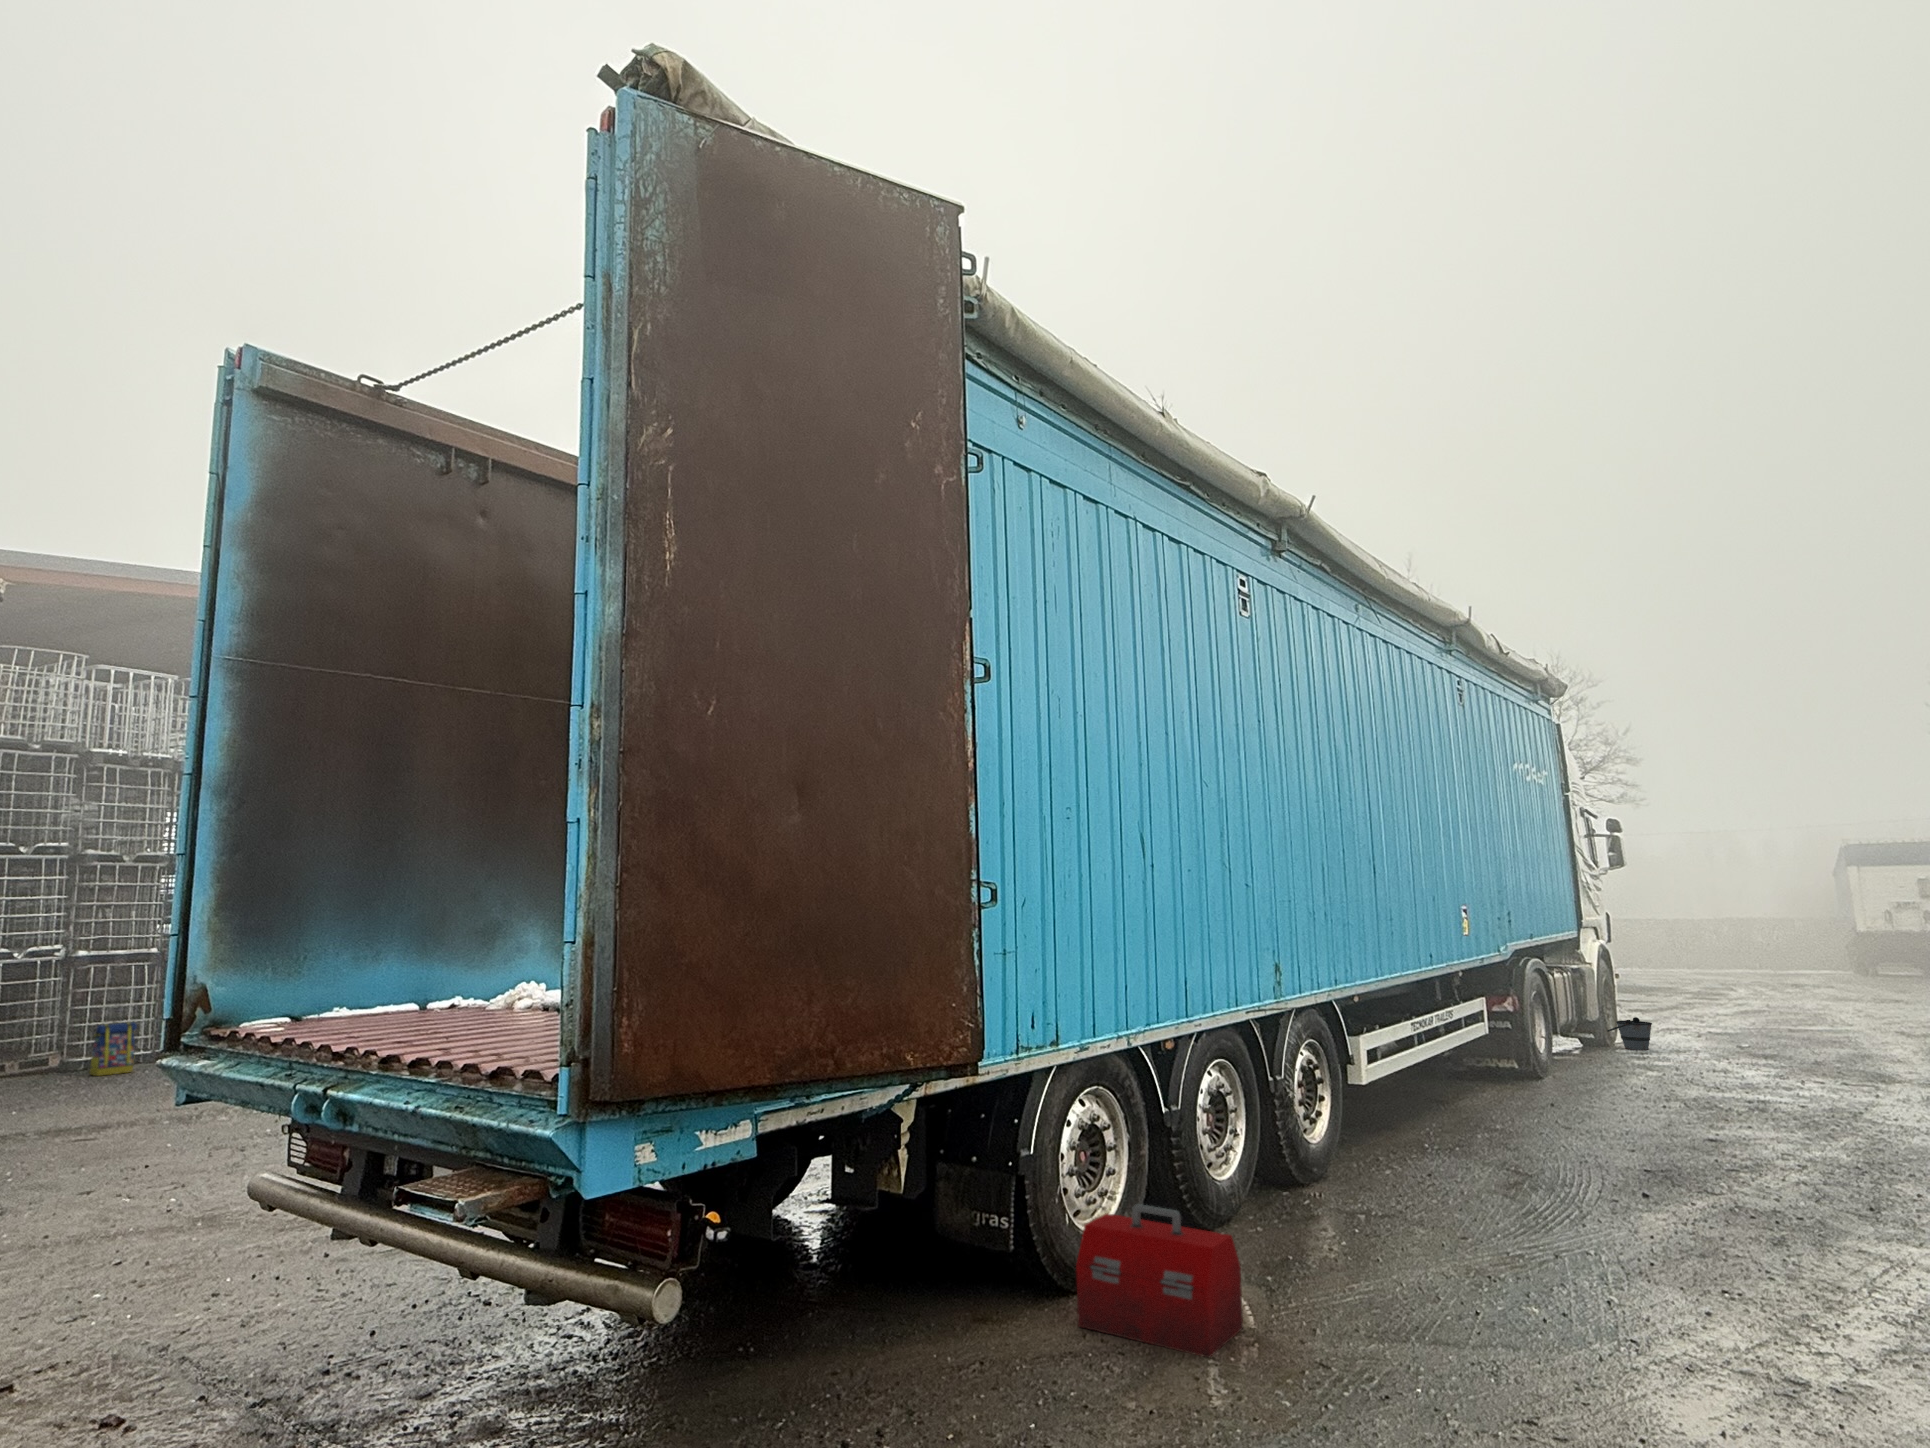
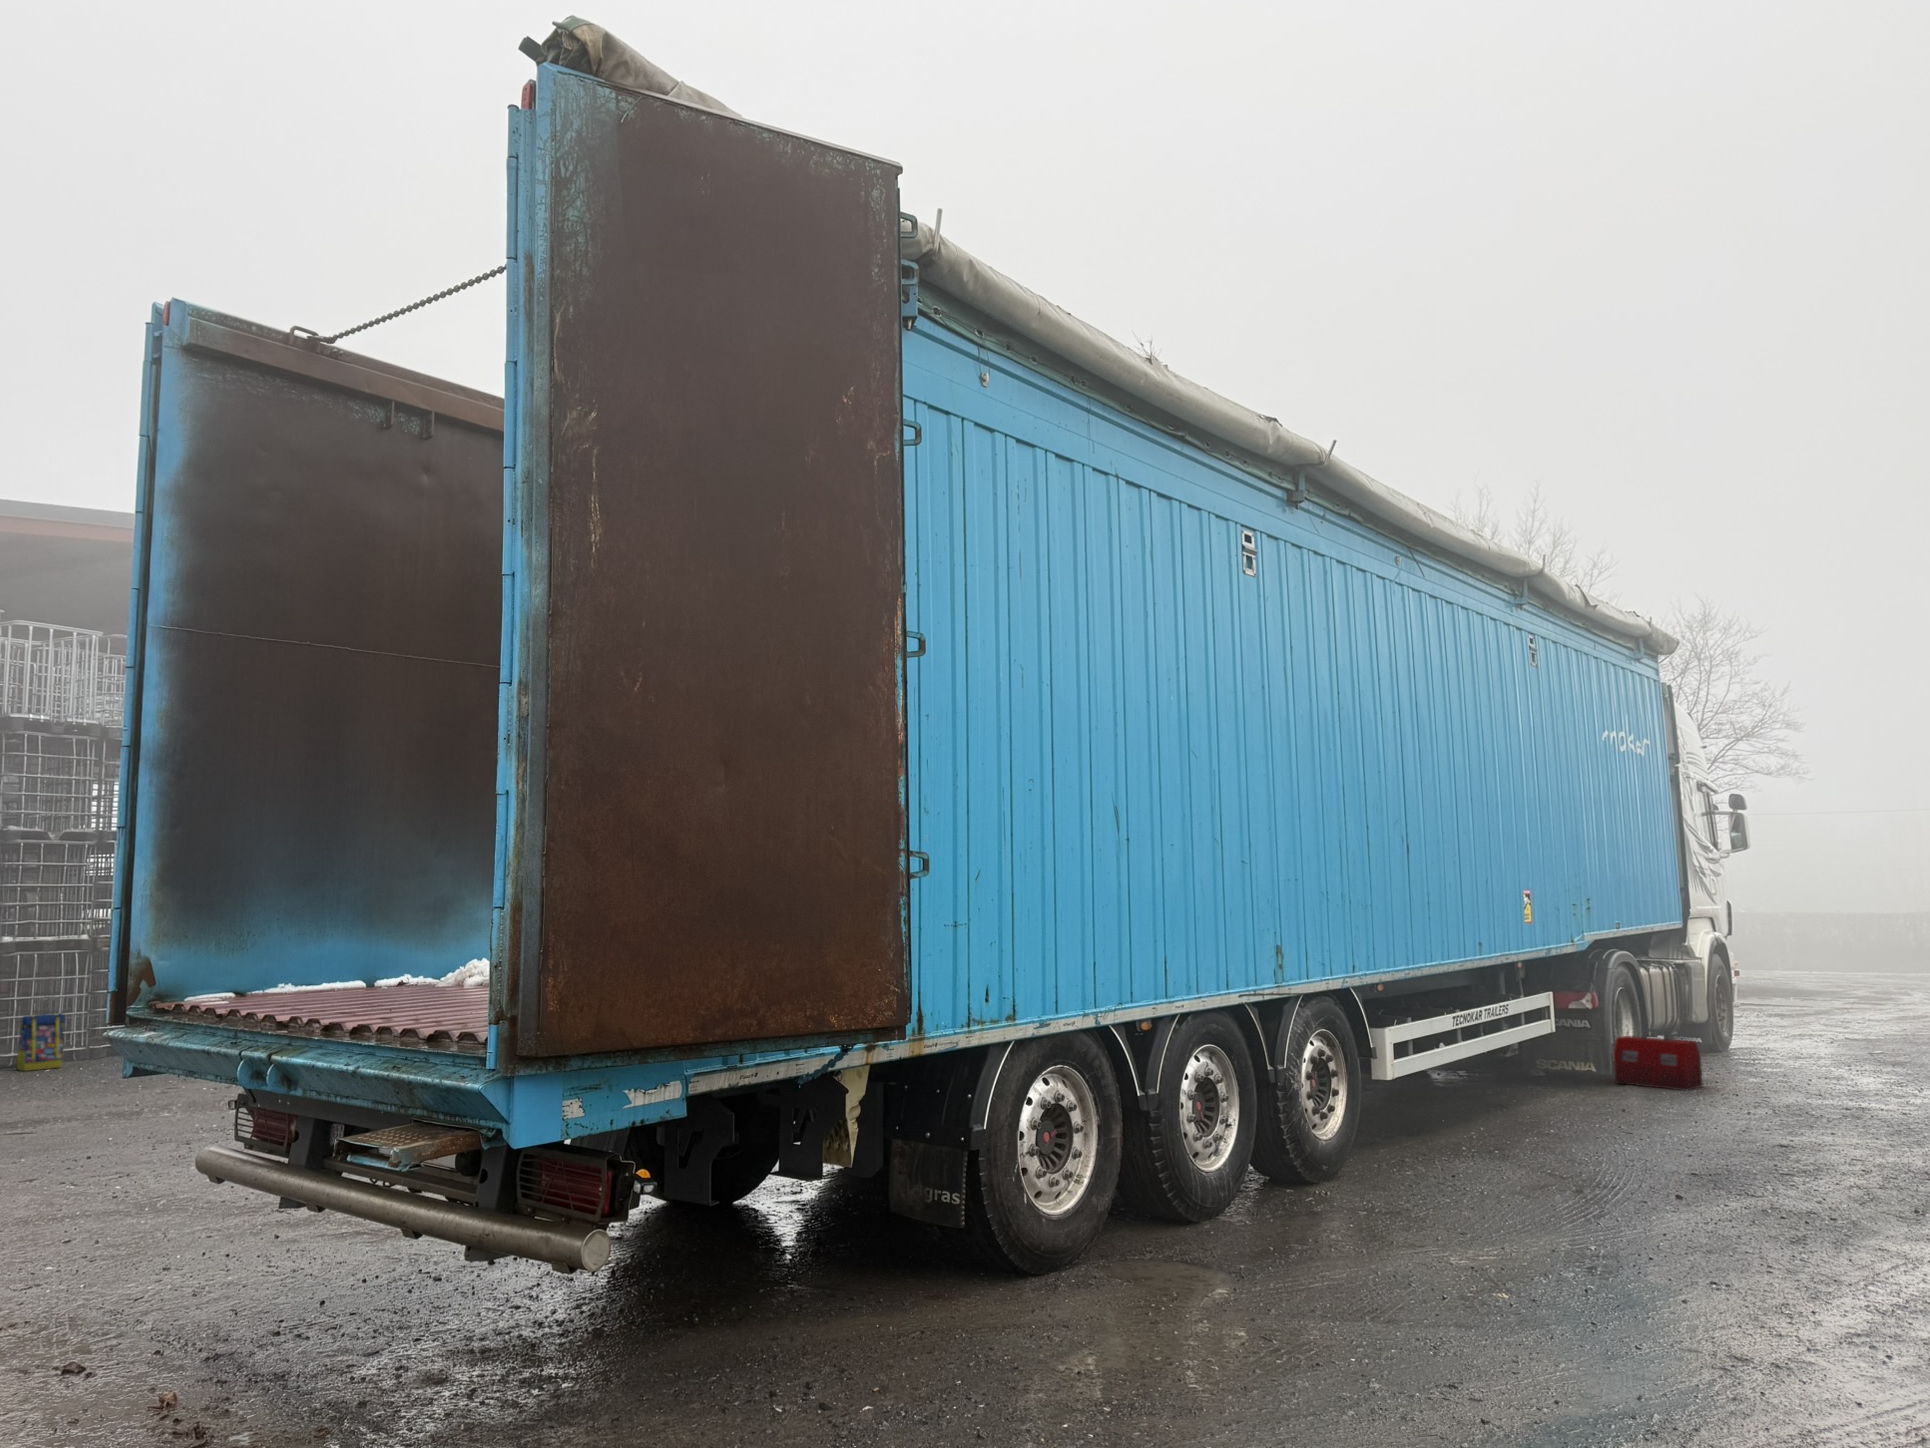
bucket: present [1607,1017,1652,1050] -> none [1717,1019,1769,1056]
toolbox: present [1076,1204,1243,1357] -> present [1614,1028,1703,1090]

